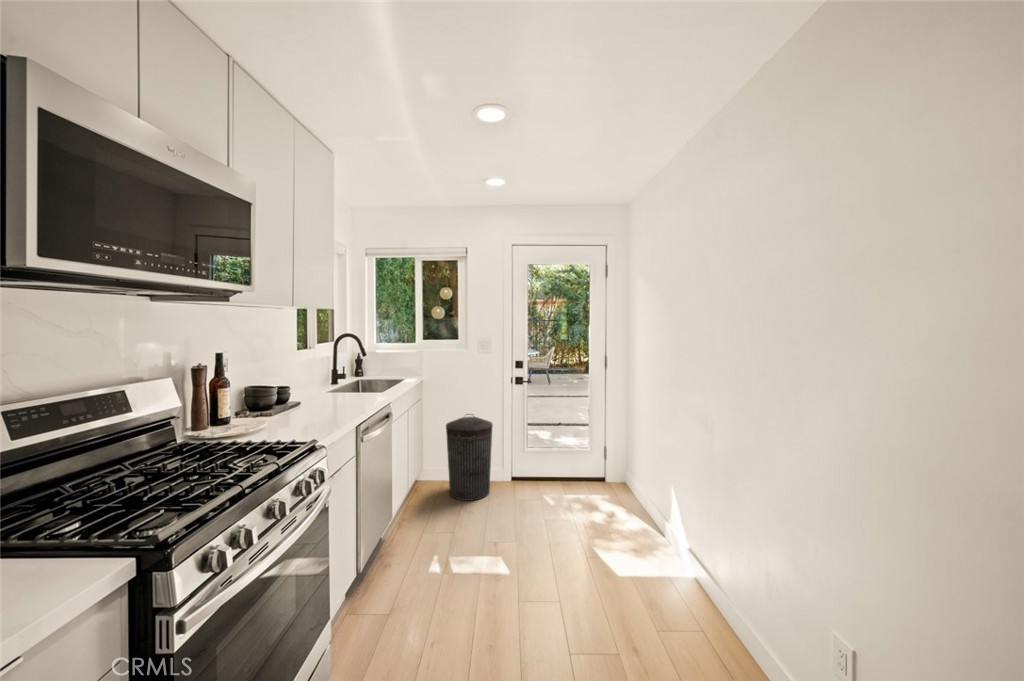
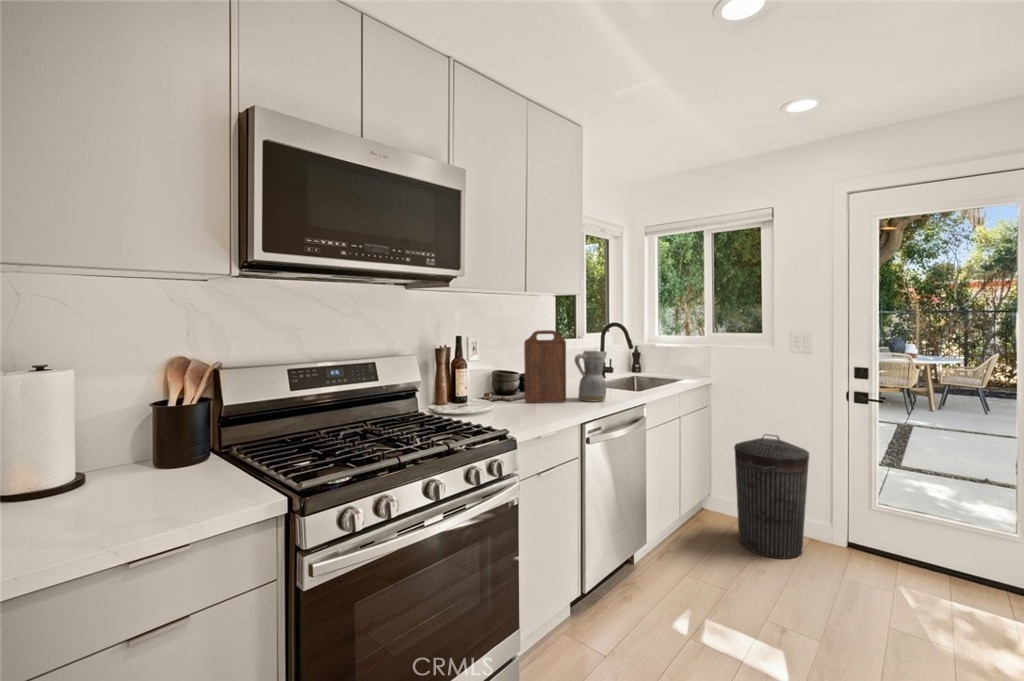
cutting board: none [288,344,331,415] -> present [524,330,566,403]
ceramic pitcher: none [336,361,364,406] -> present [575,351,607,401]

